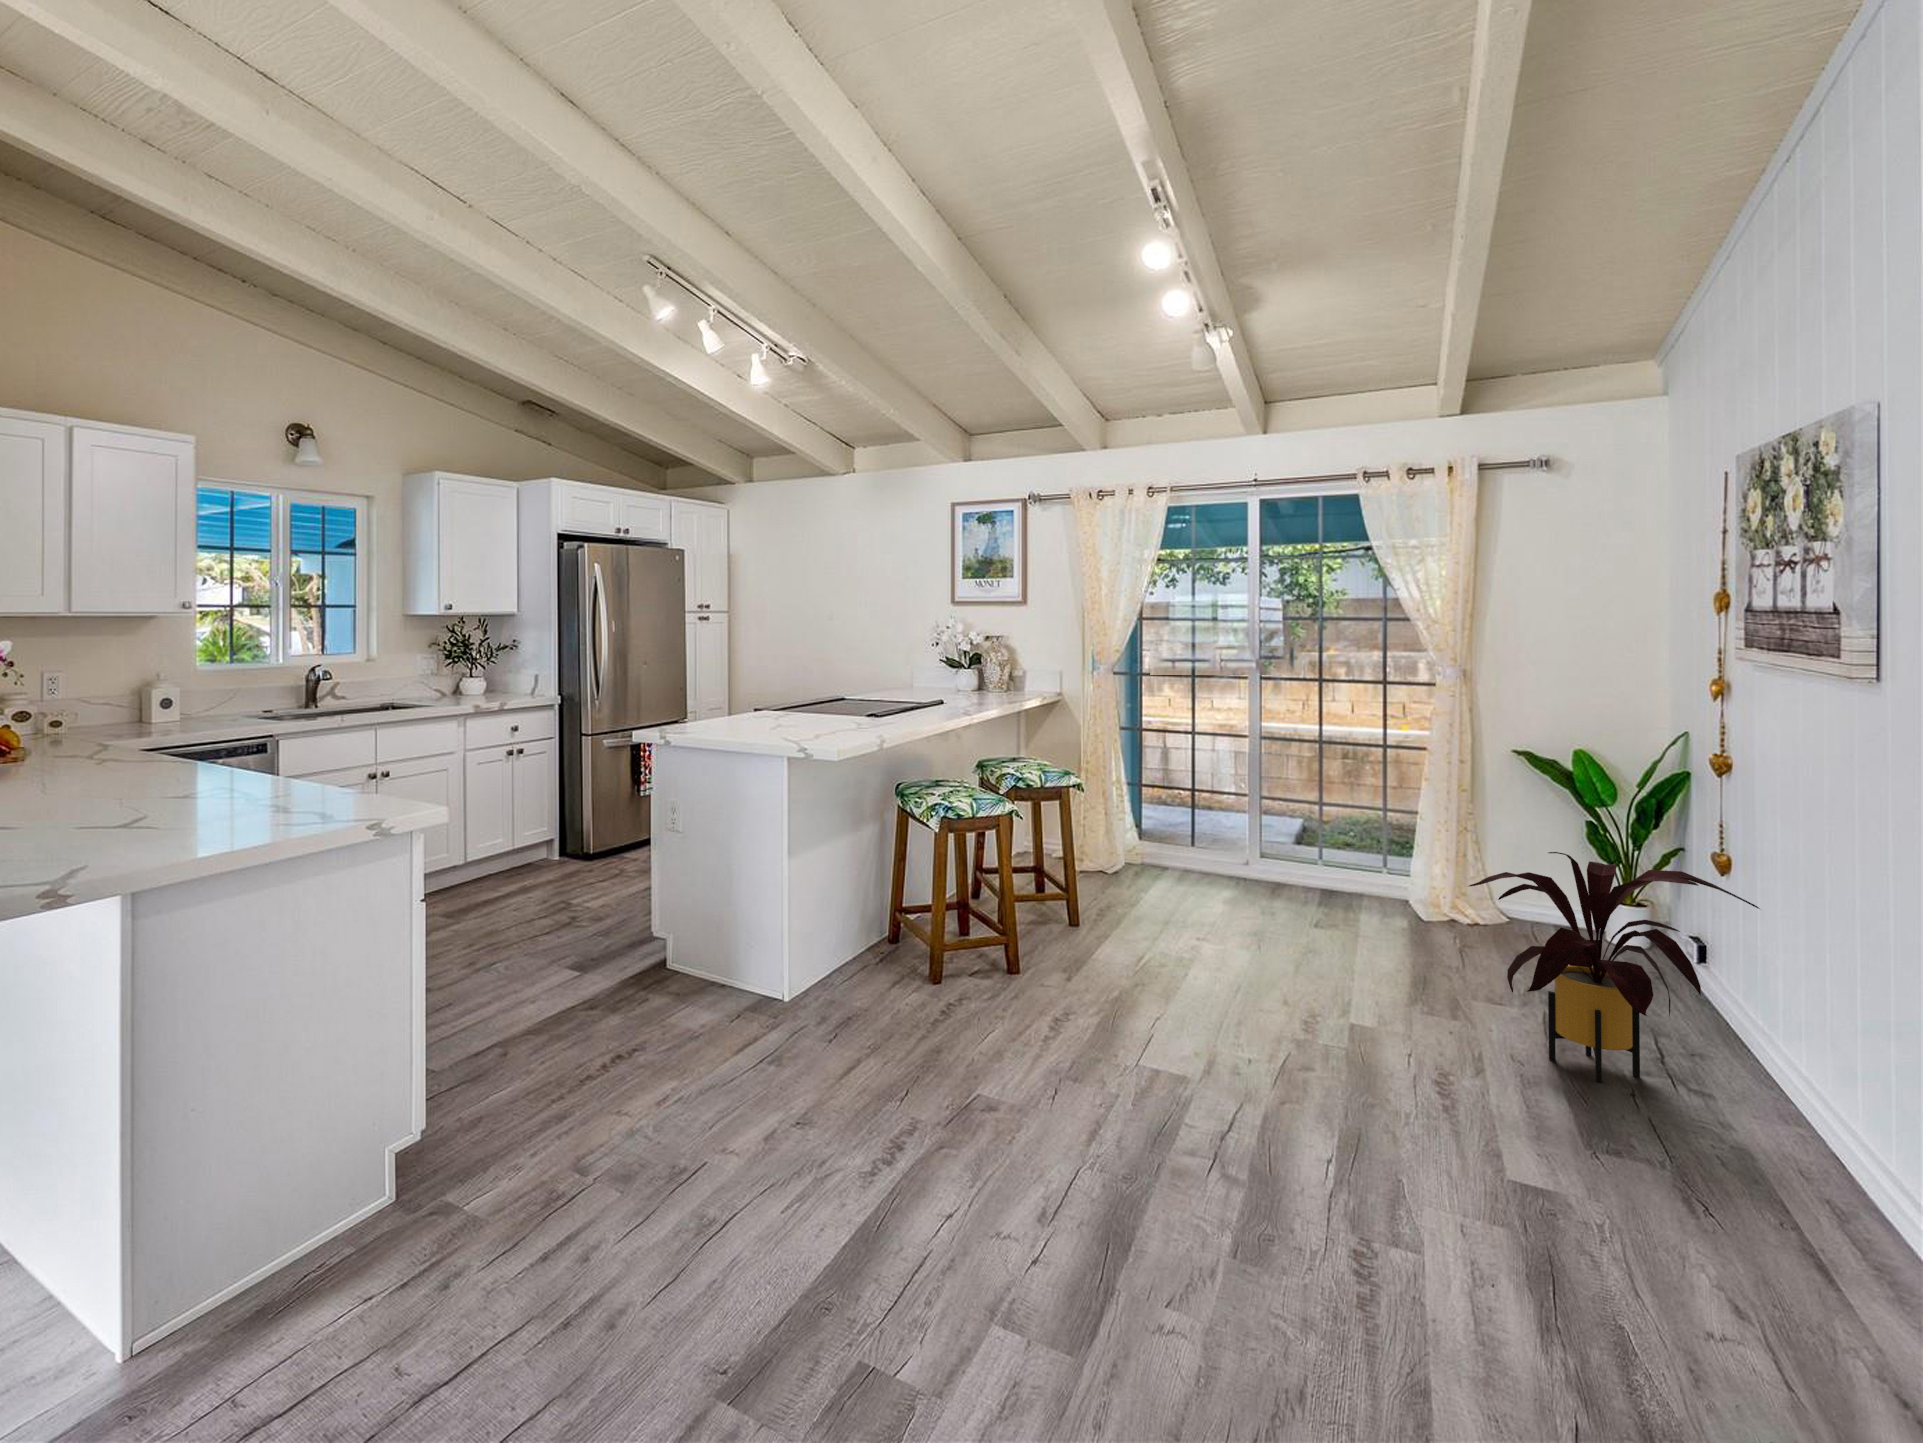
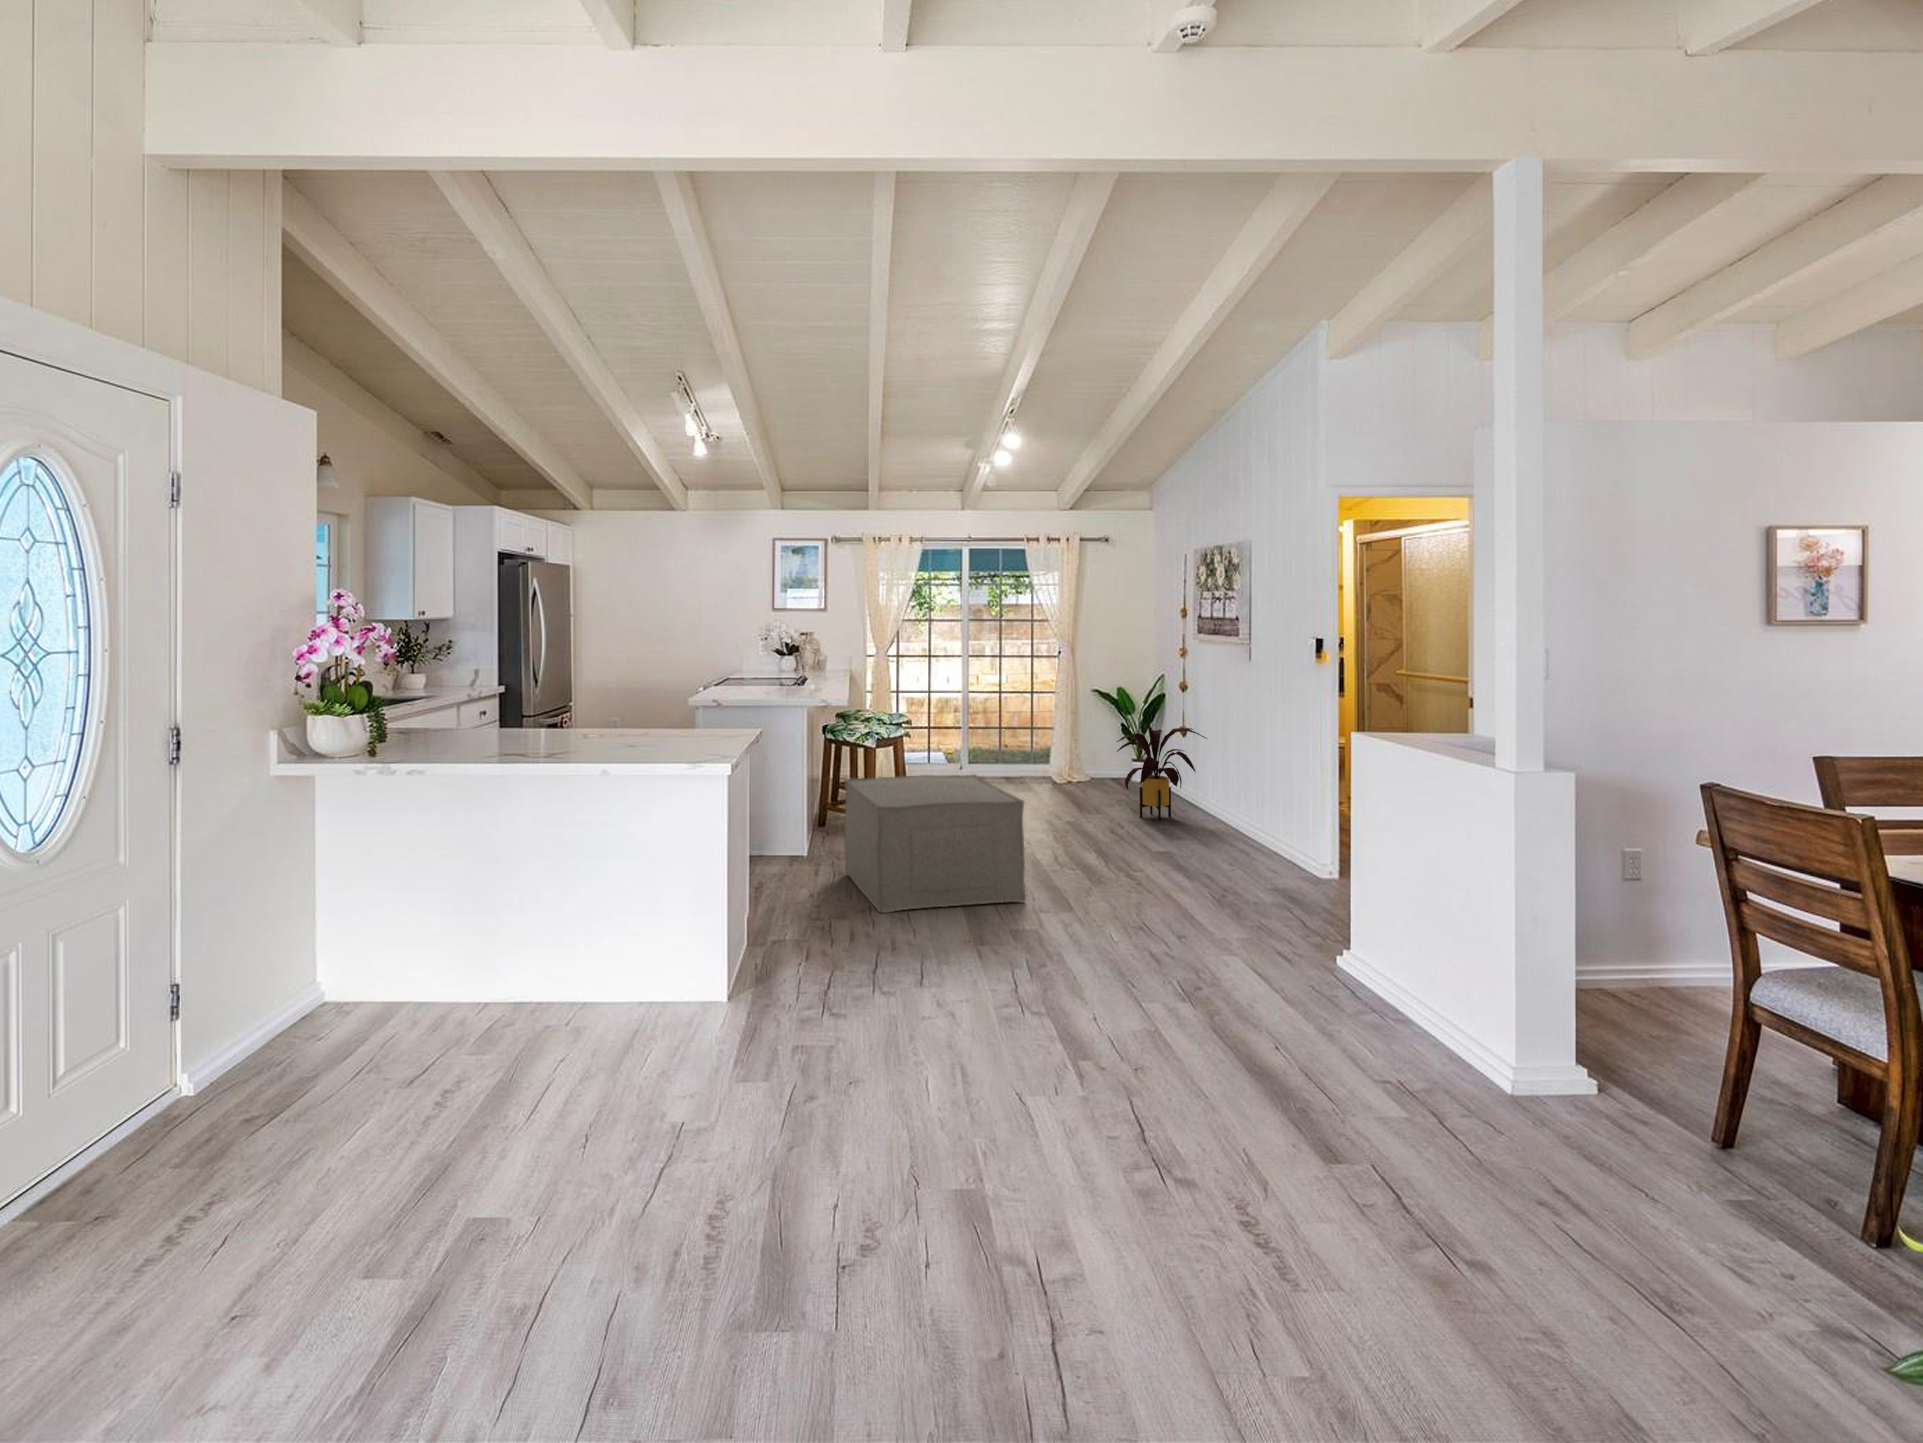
ottoman: none [589,913,994,1336] -> present [844,774,1026,913]

